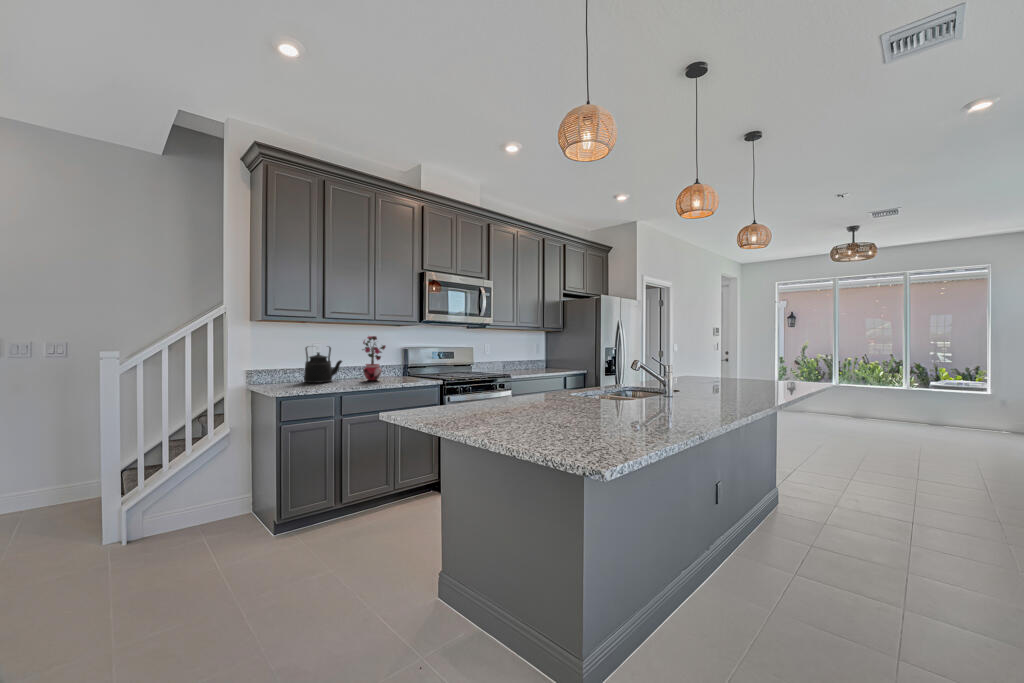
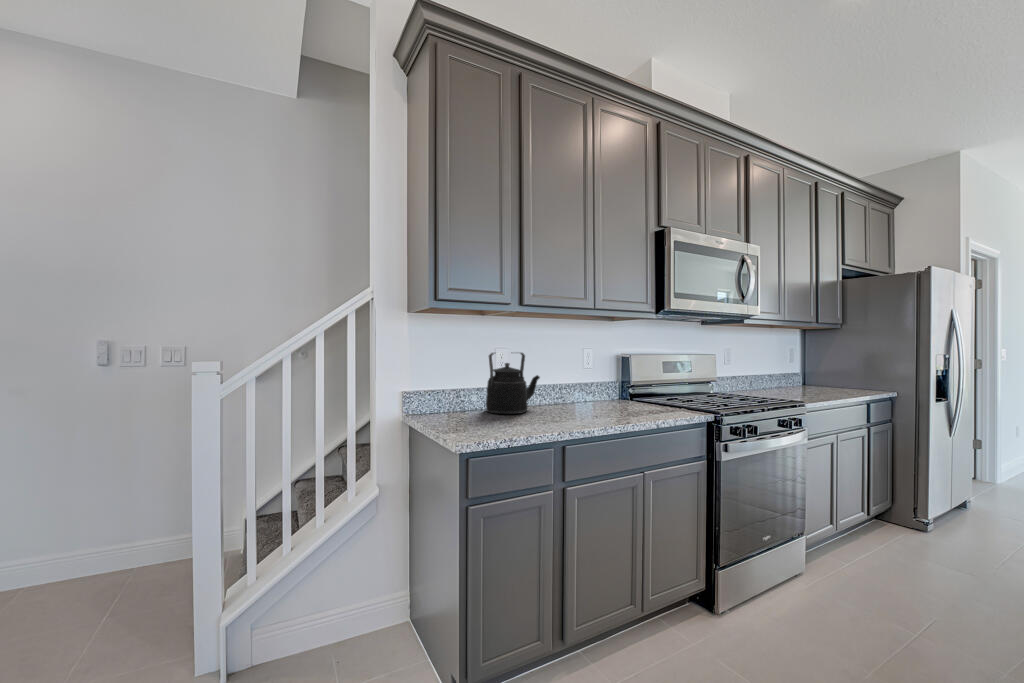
potted plant: present [362,336,385,381] -> none [568,334,613,413]

